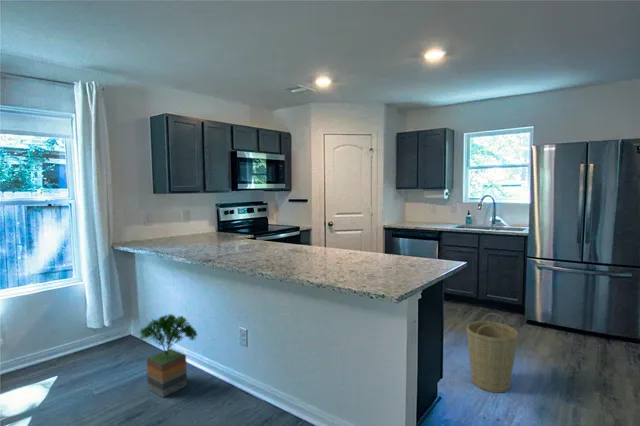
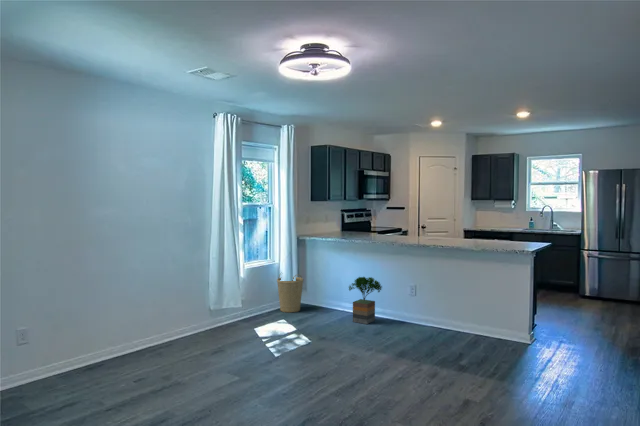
basket: present [466,313,518,393] -> present [277,275,303,312]

